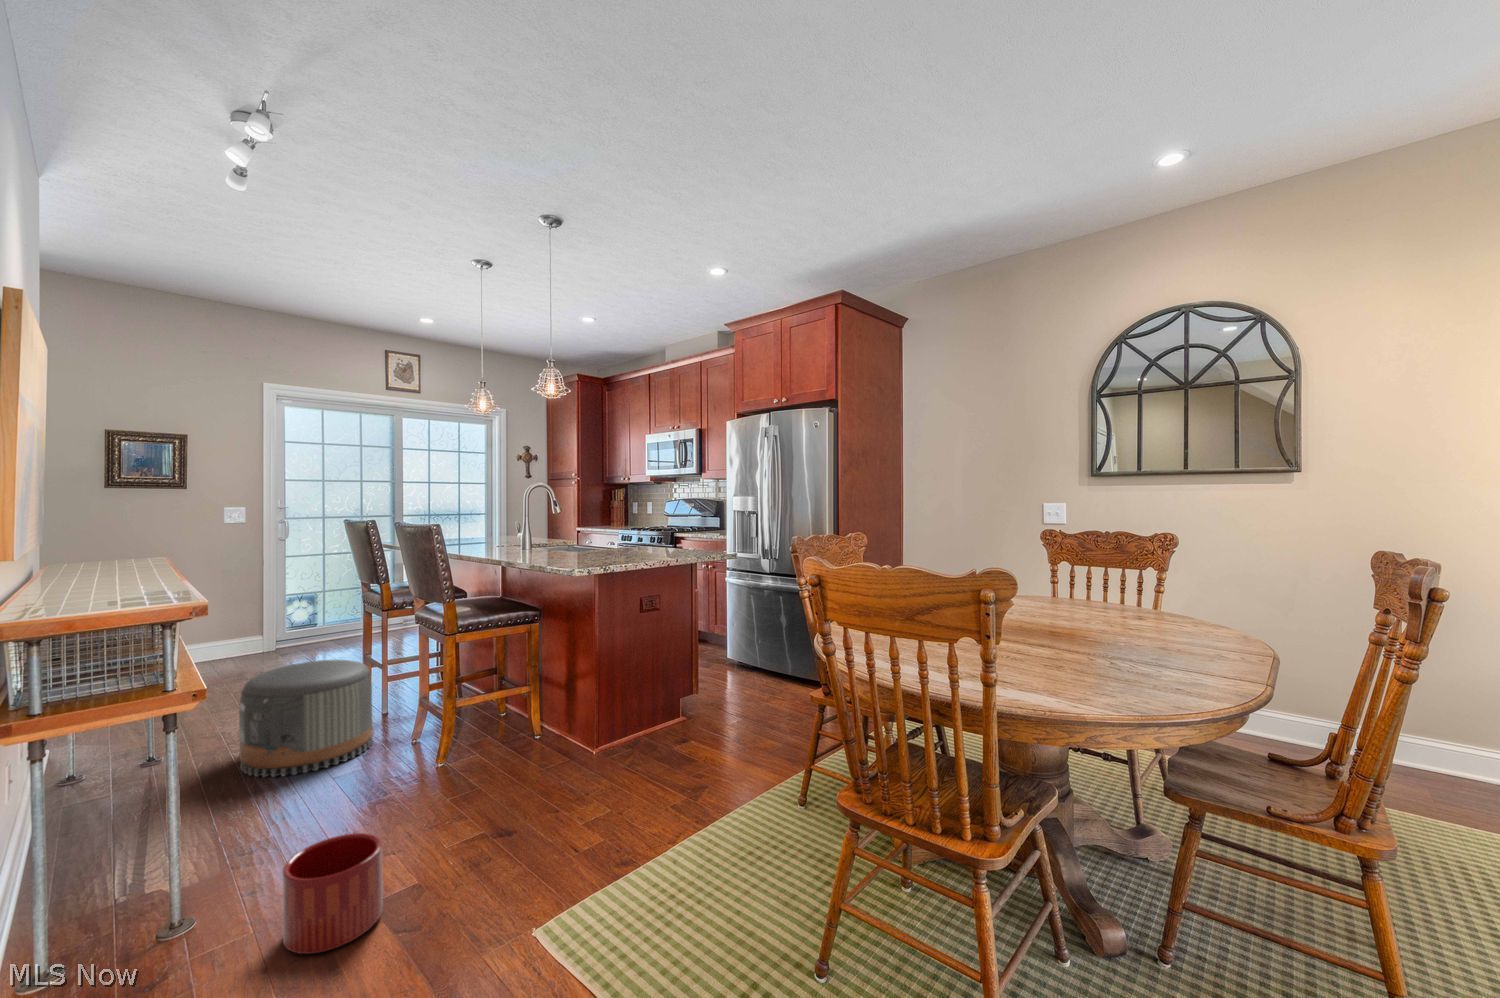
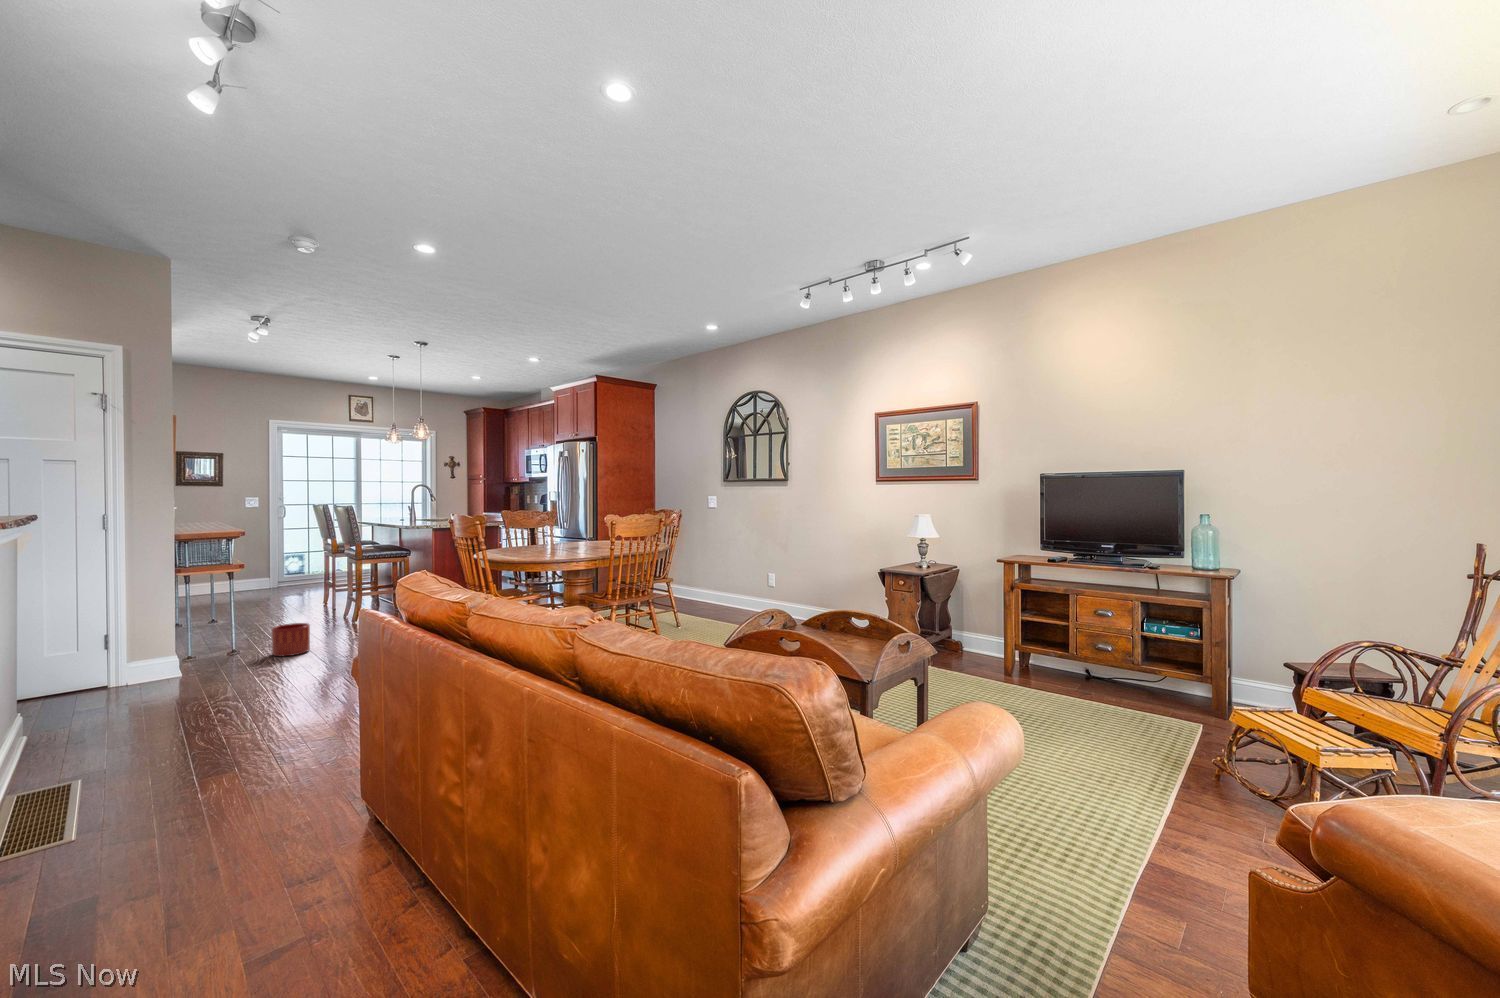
pouf: present [239,660,372,777] -> none [256,576,323,626]

